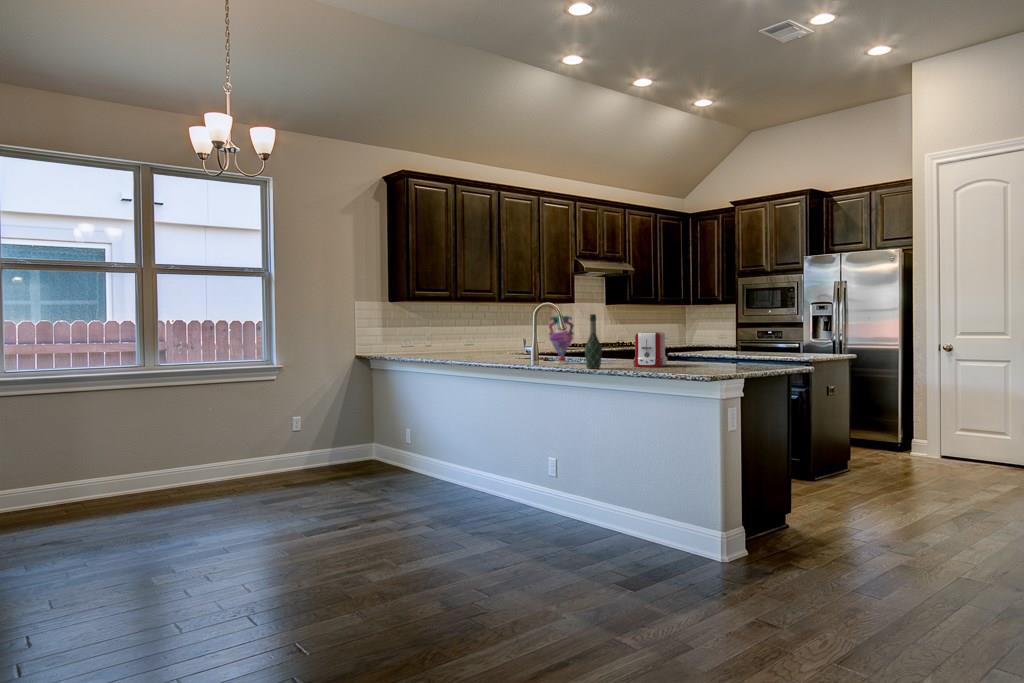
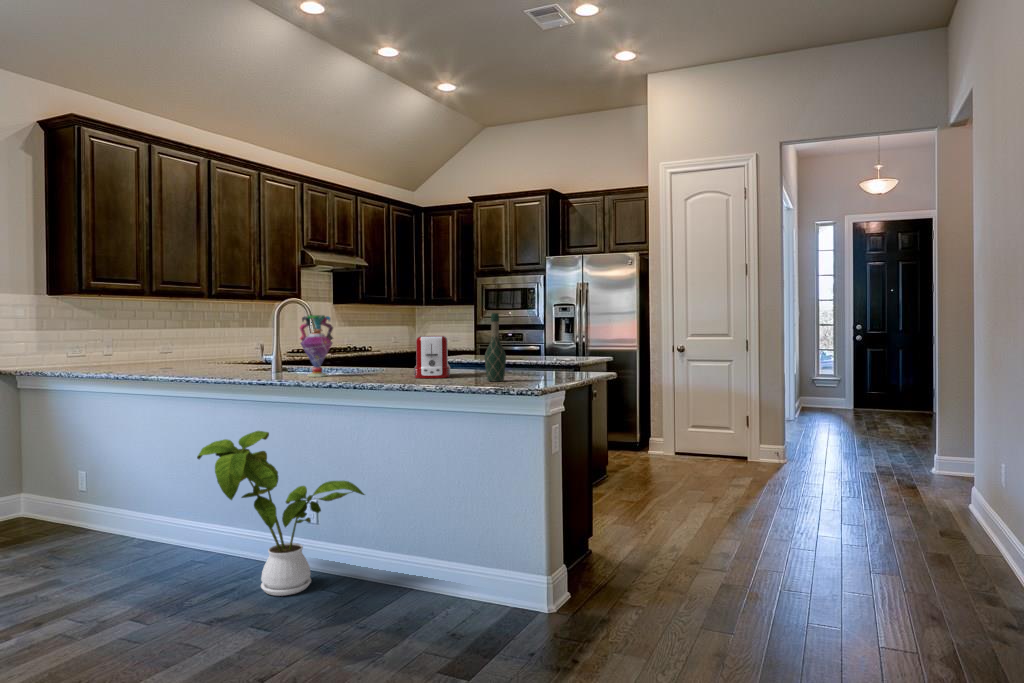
wine bottle: present [585,314,602,369] -> present [485,313,506,381]
house plant: none [469,401,586,525] -> present [197,431,365,596]

